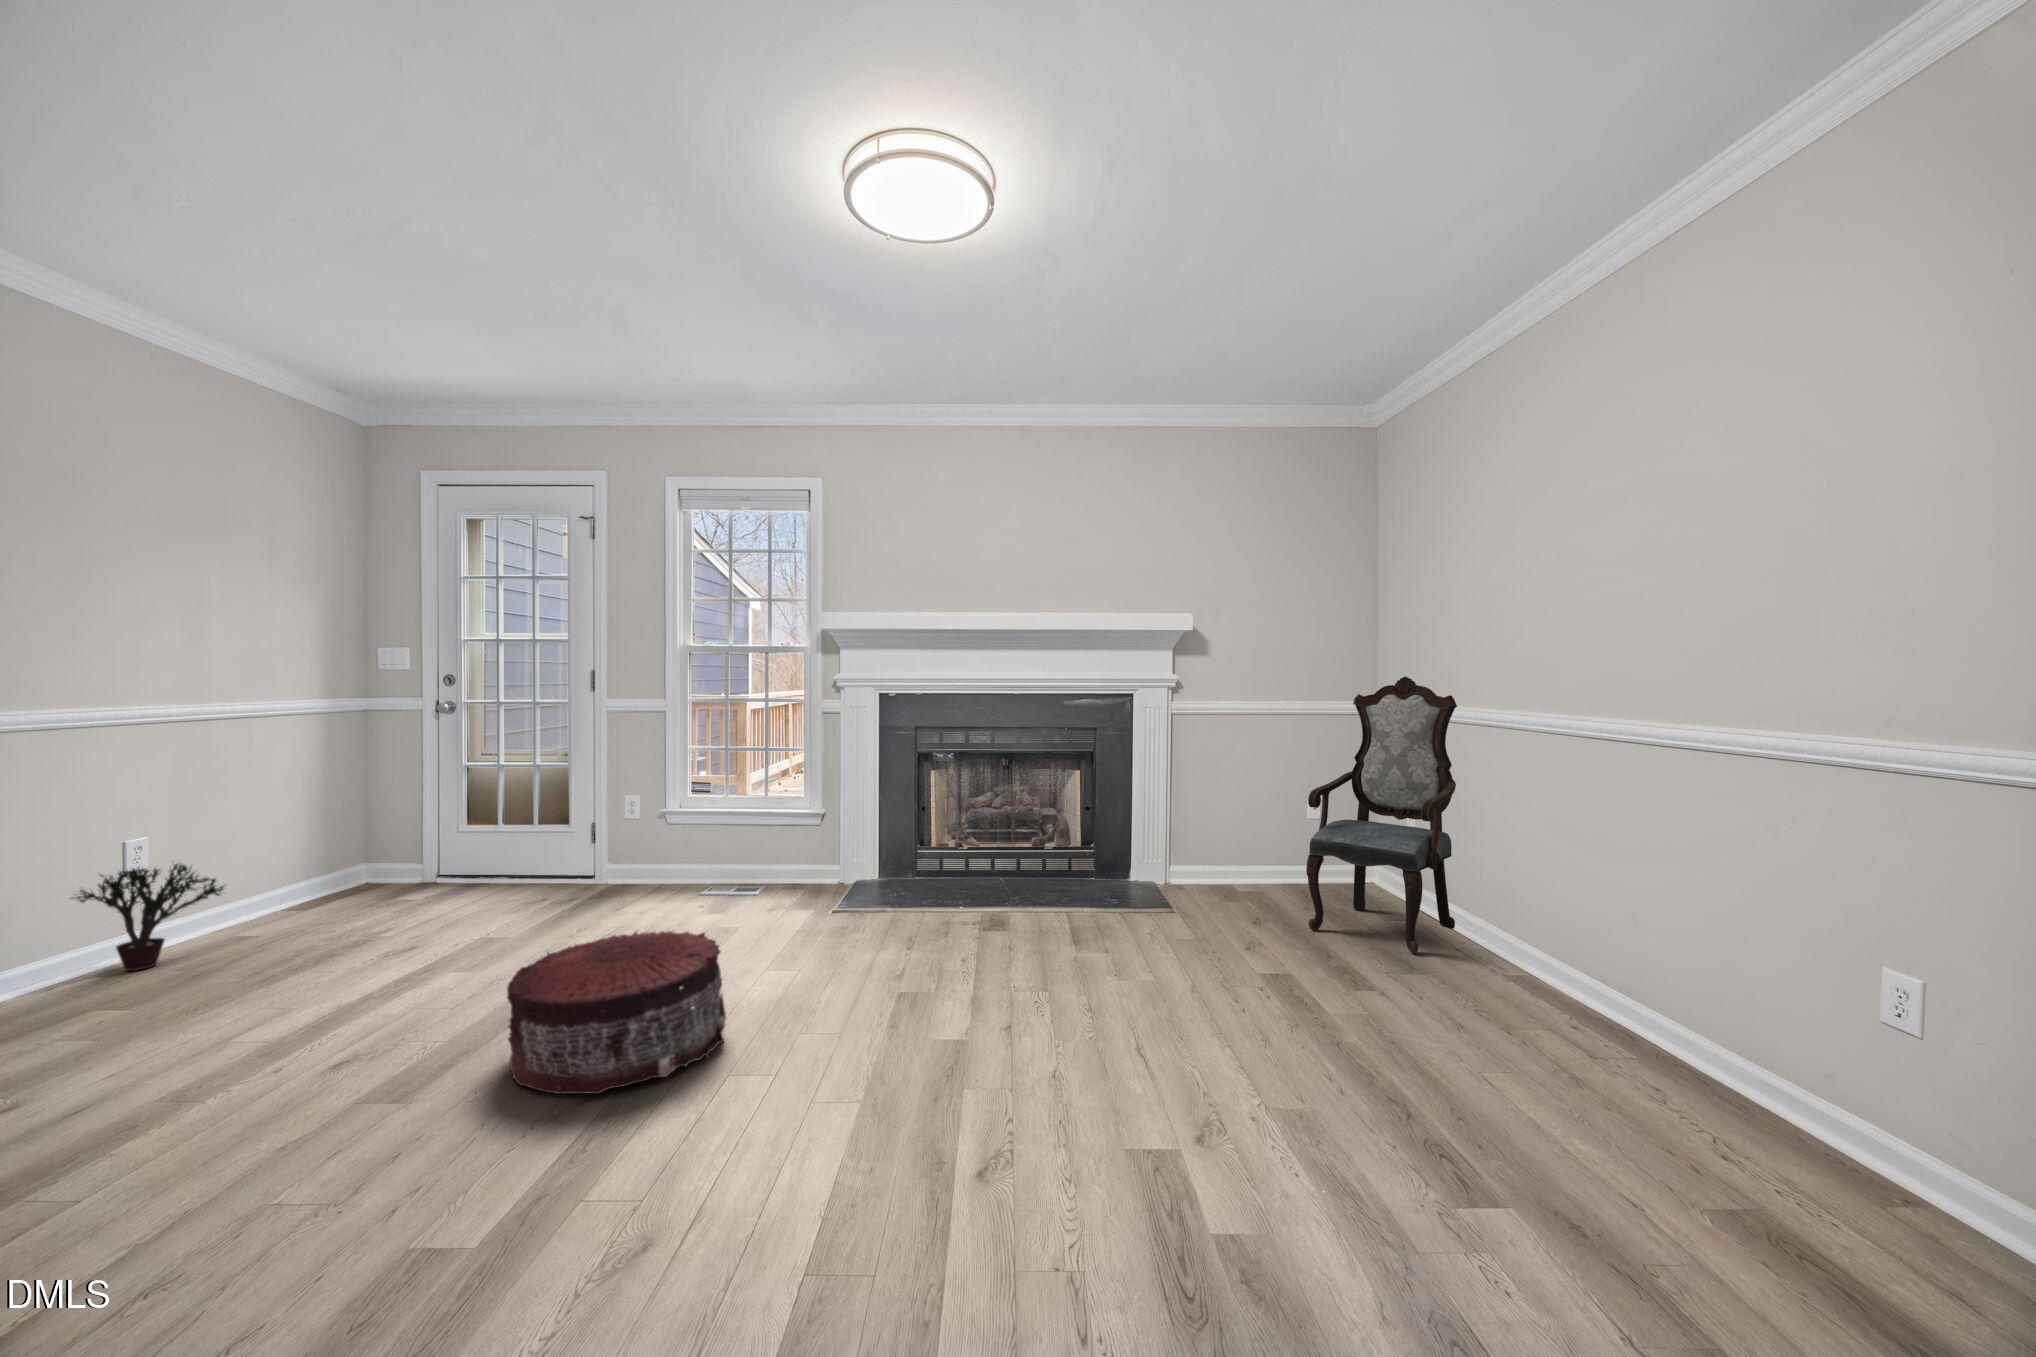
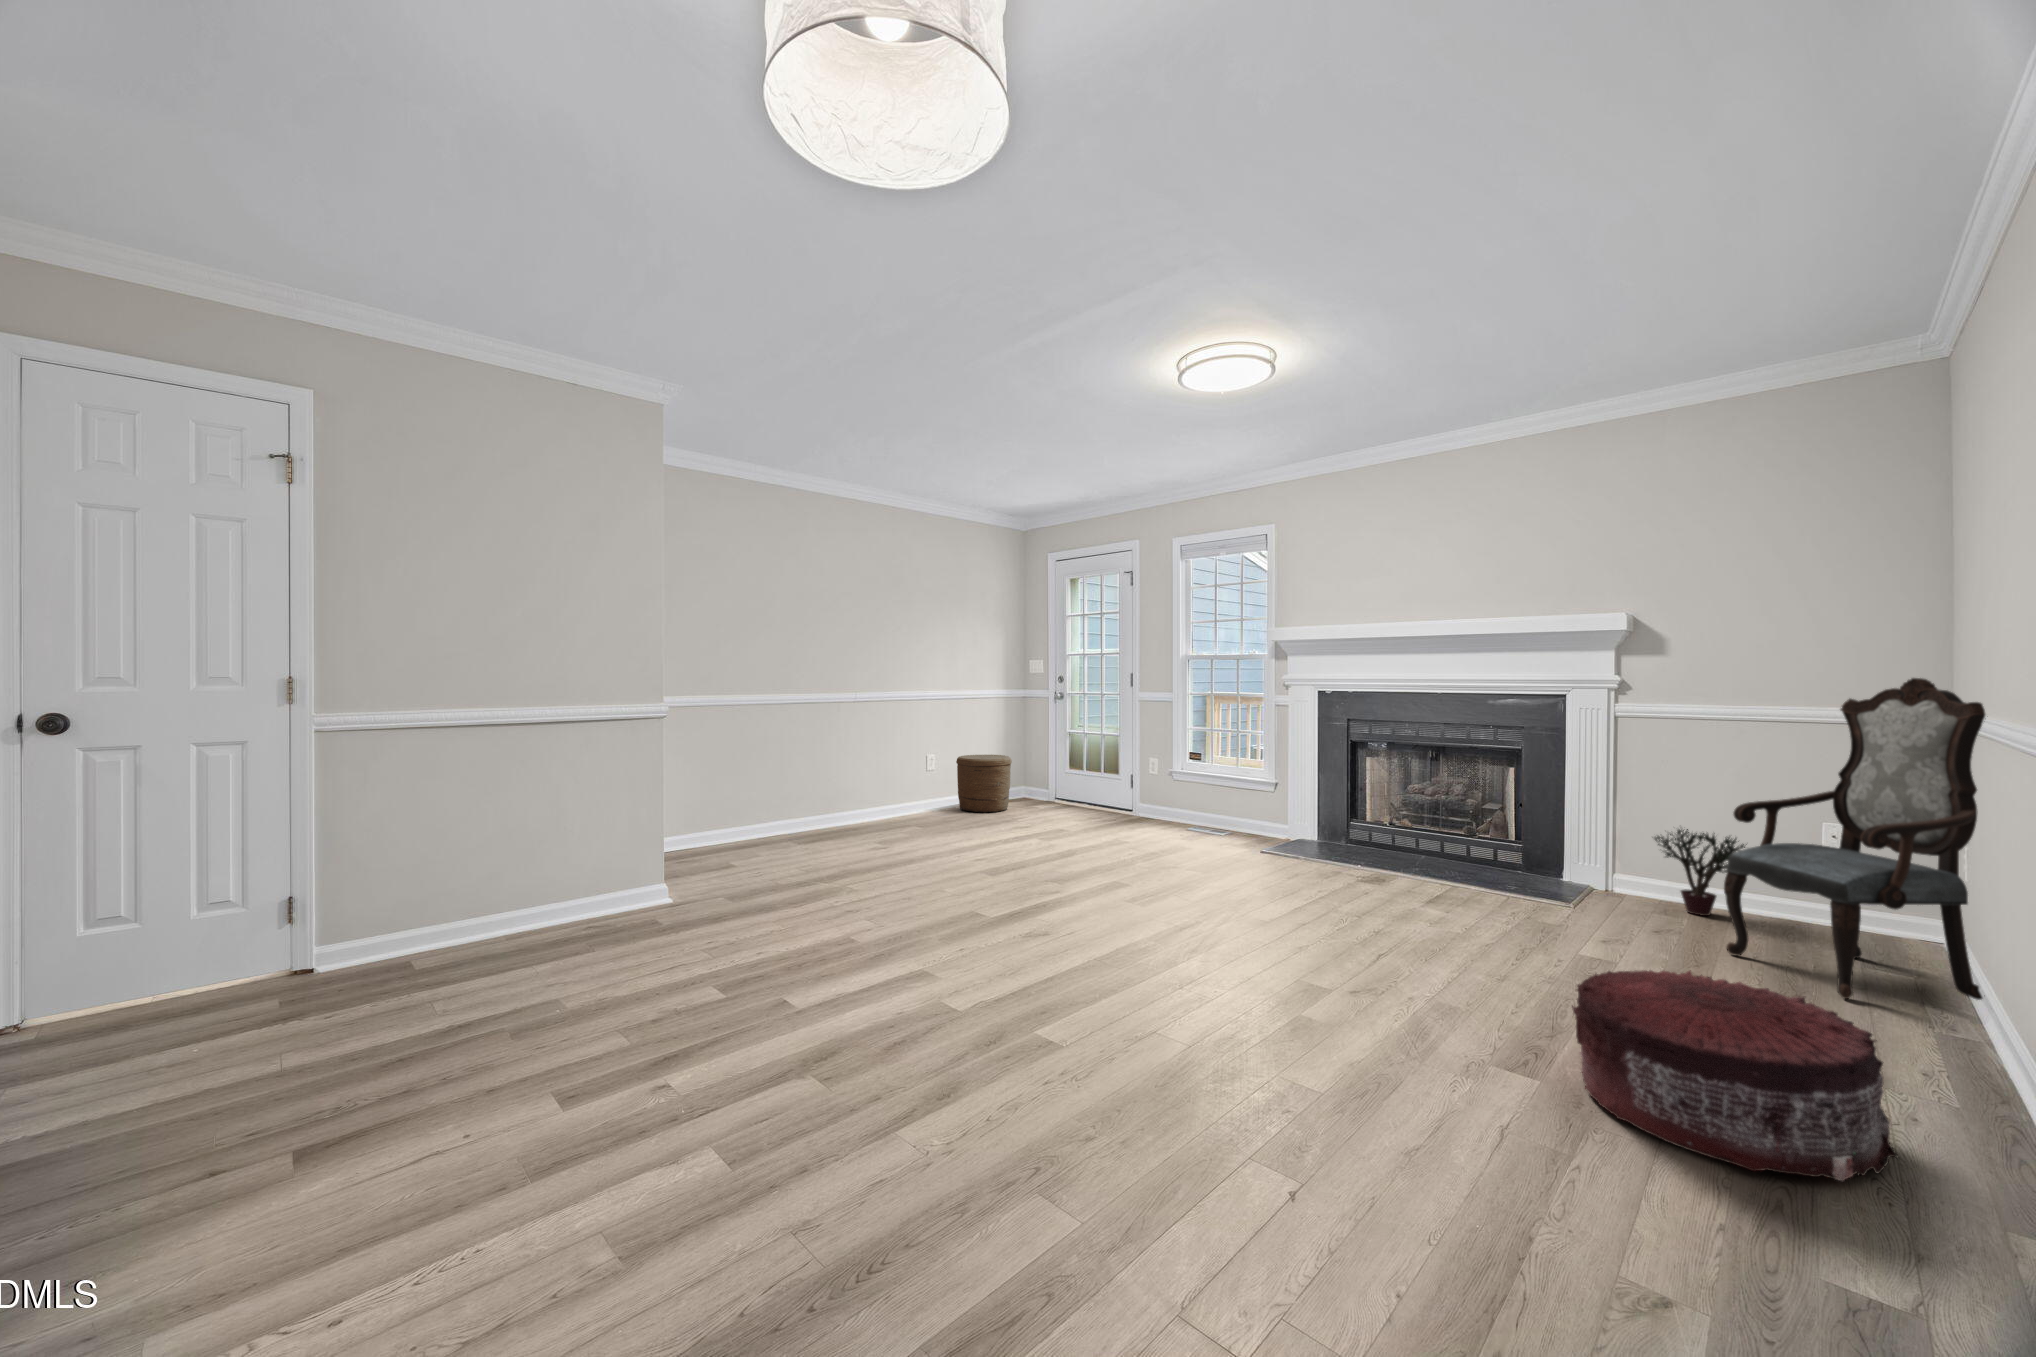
woven basket: none [222,816,359,930] -> present [956,755,1012,813]
potted plant: present [76,863,224,971] -> present [1654,829,1747,916]
pouf: present [507,931,726,1094] -> present [1572,970,1898,1181]

